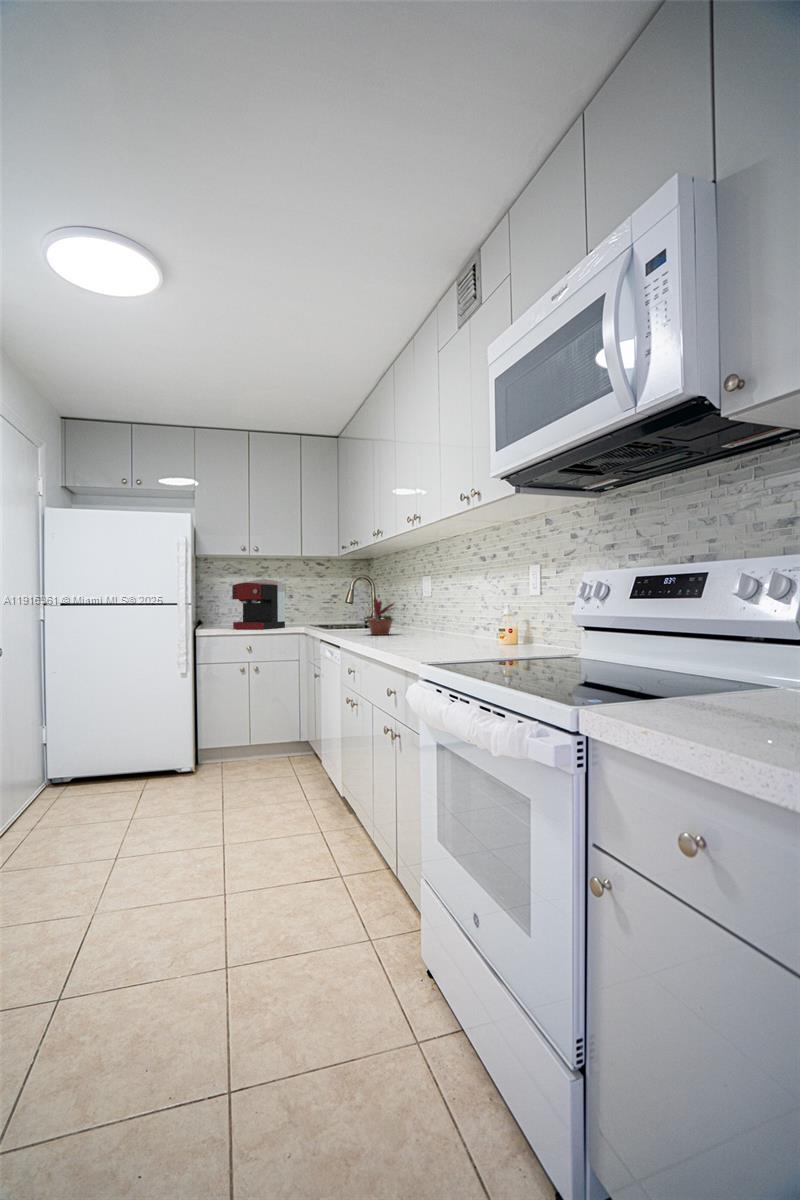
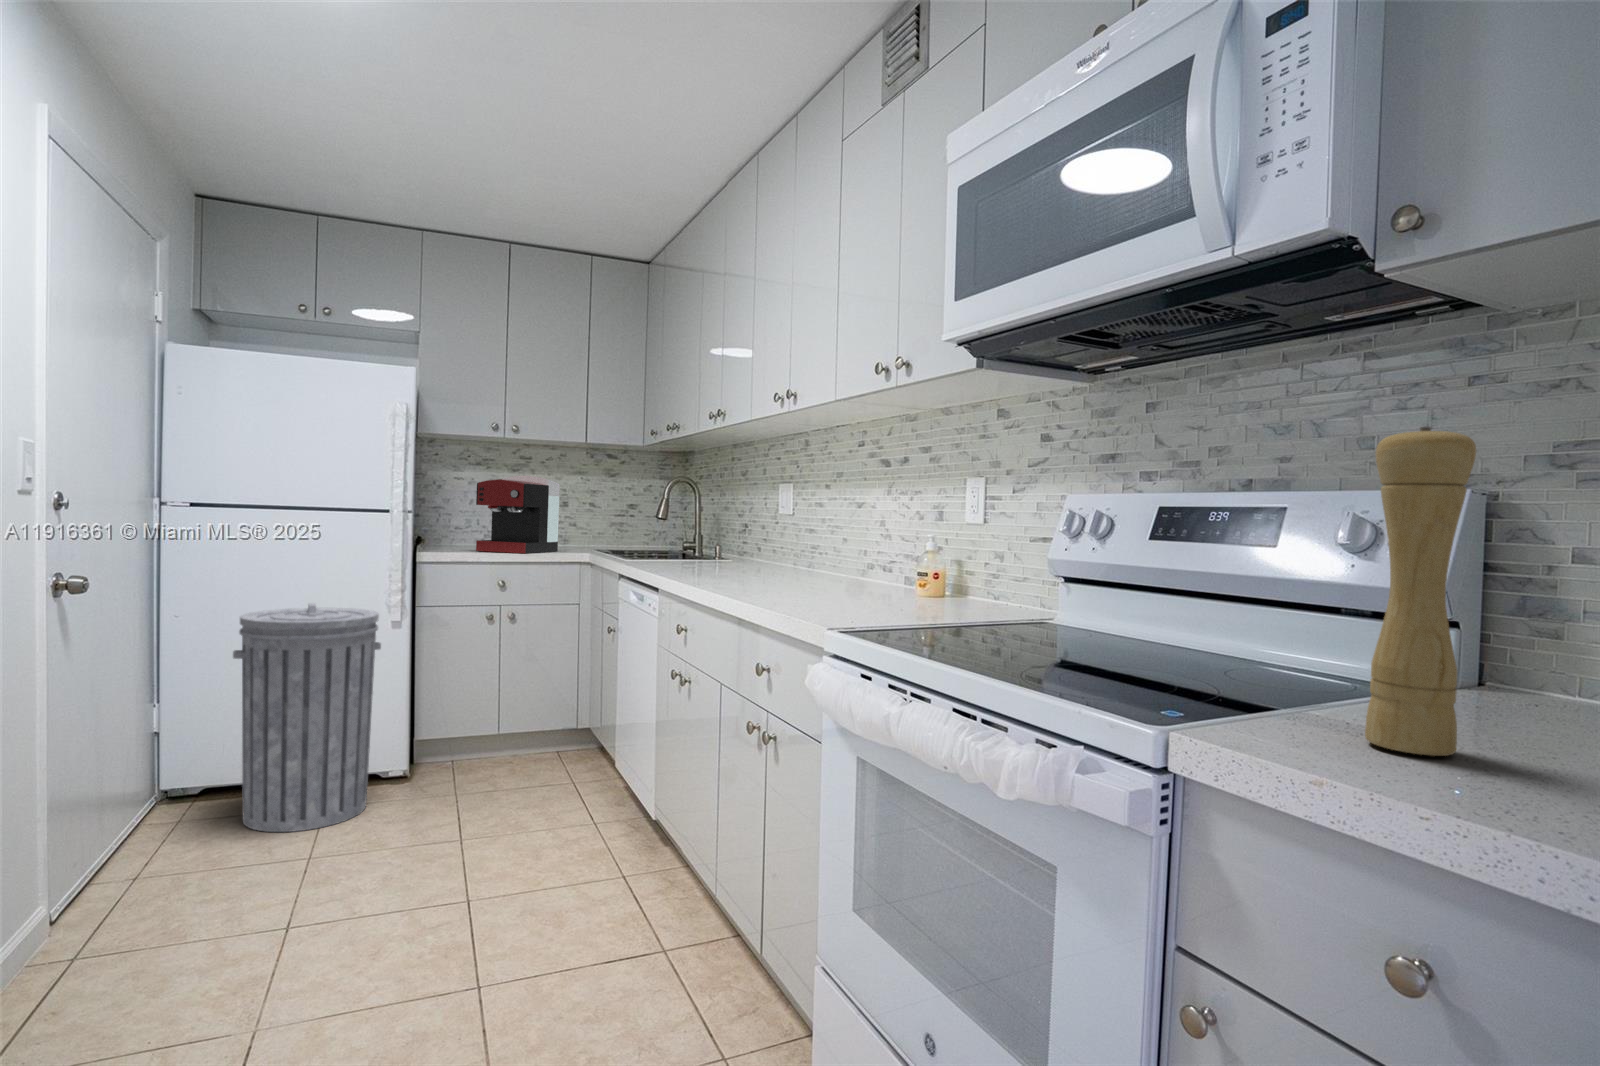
pepper mill: none [694,515,751,718] -> present [1365,427,1476,756]
potted plant: present [366,597,394,635] -> none [686,510,752,571]
trash can: none [86,664,174,807] -> present [233,603,381,832]

